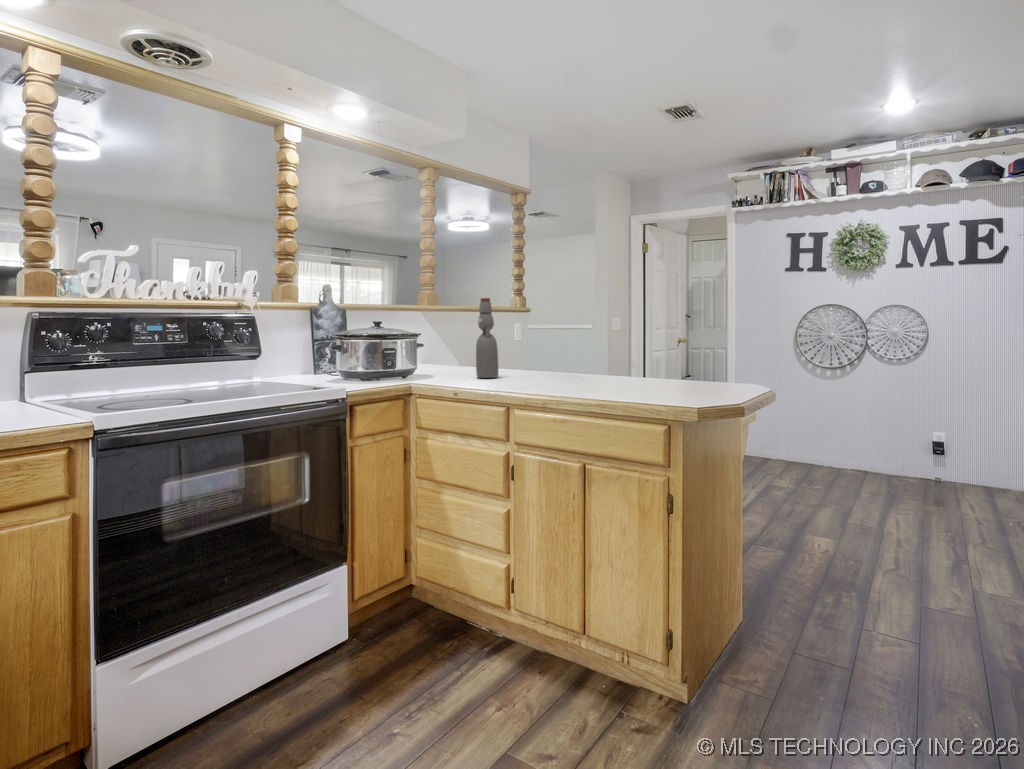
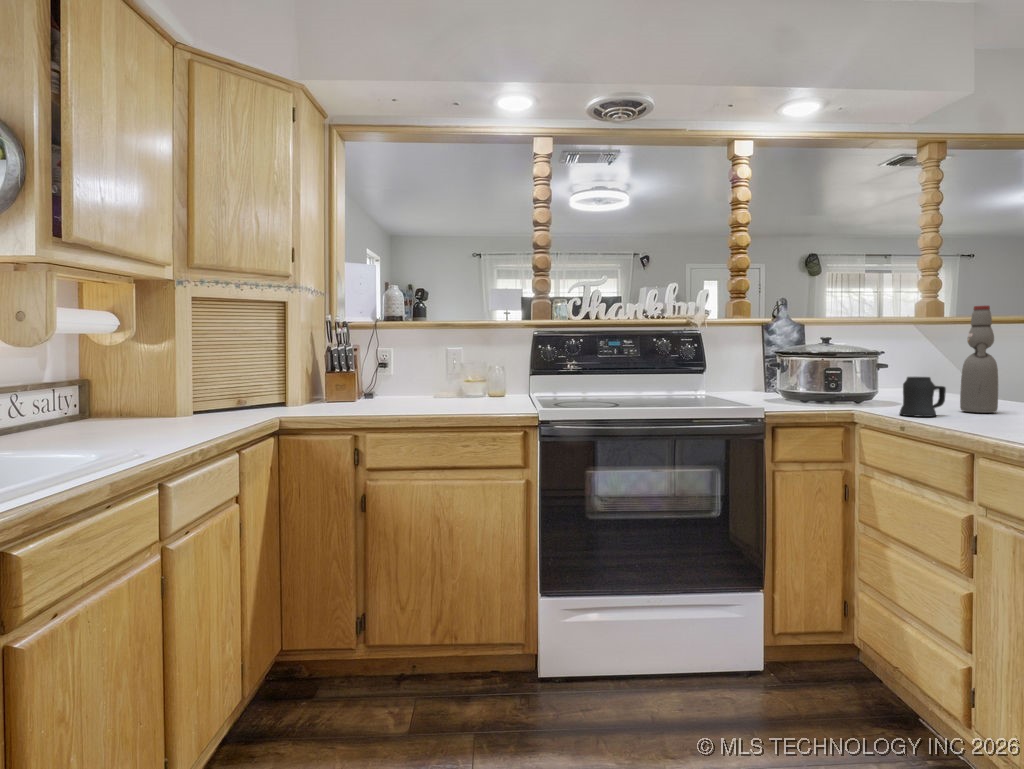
mug: none [445,353,472,385] -> present [899,377,946,417]

